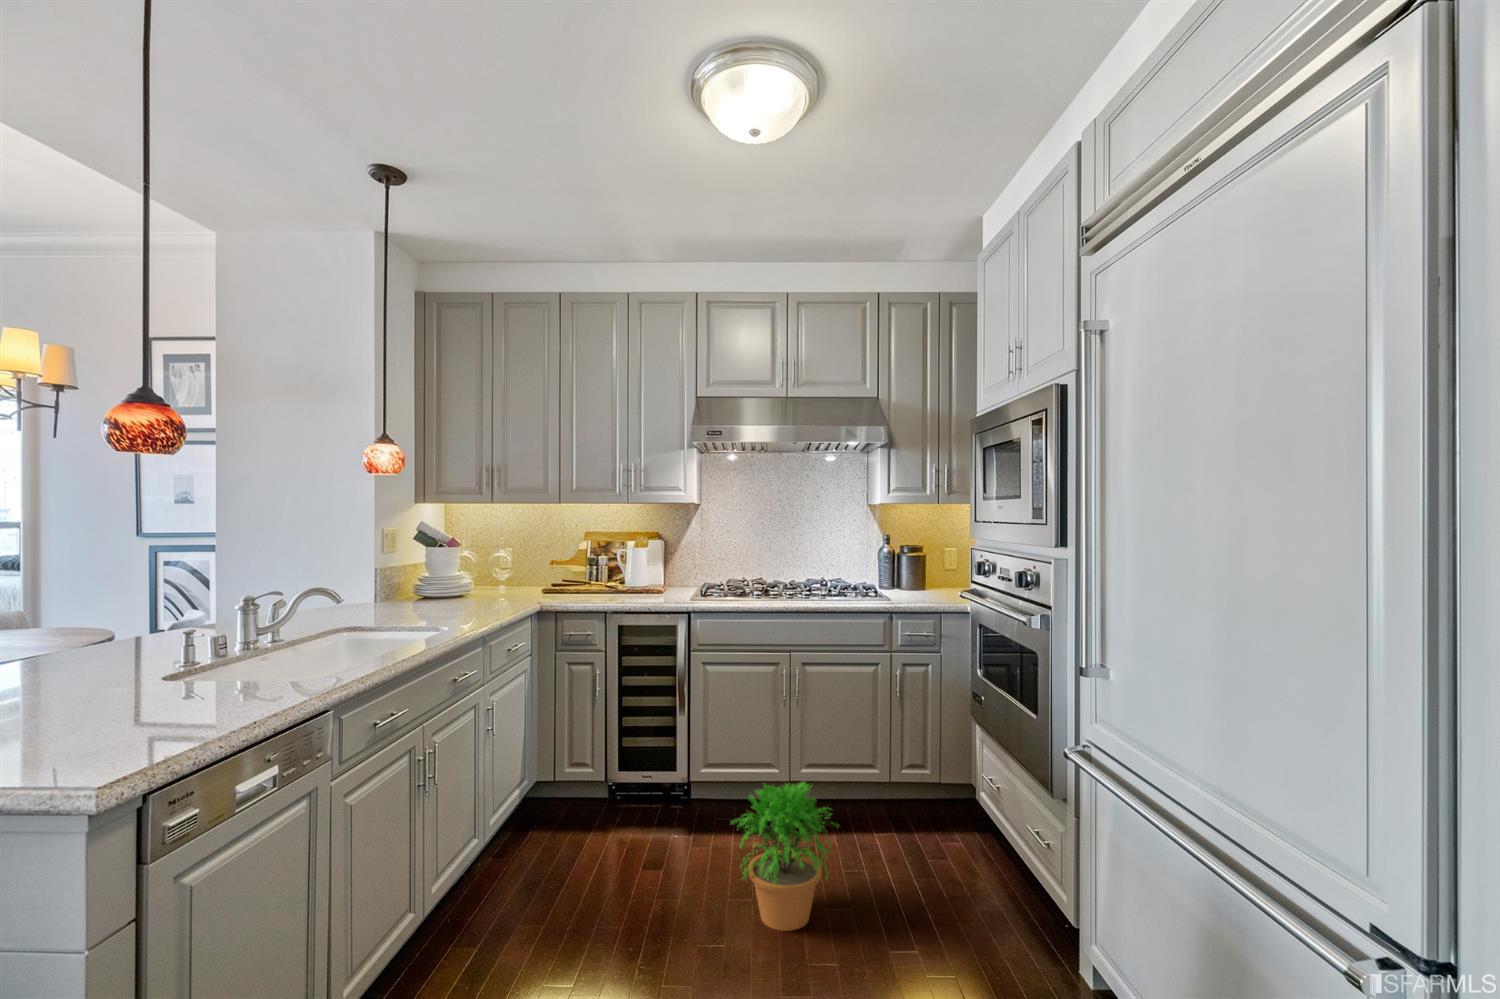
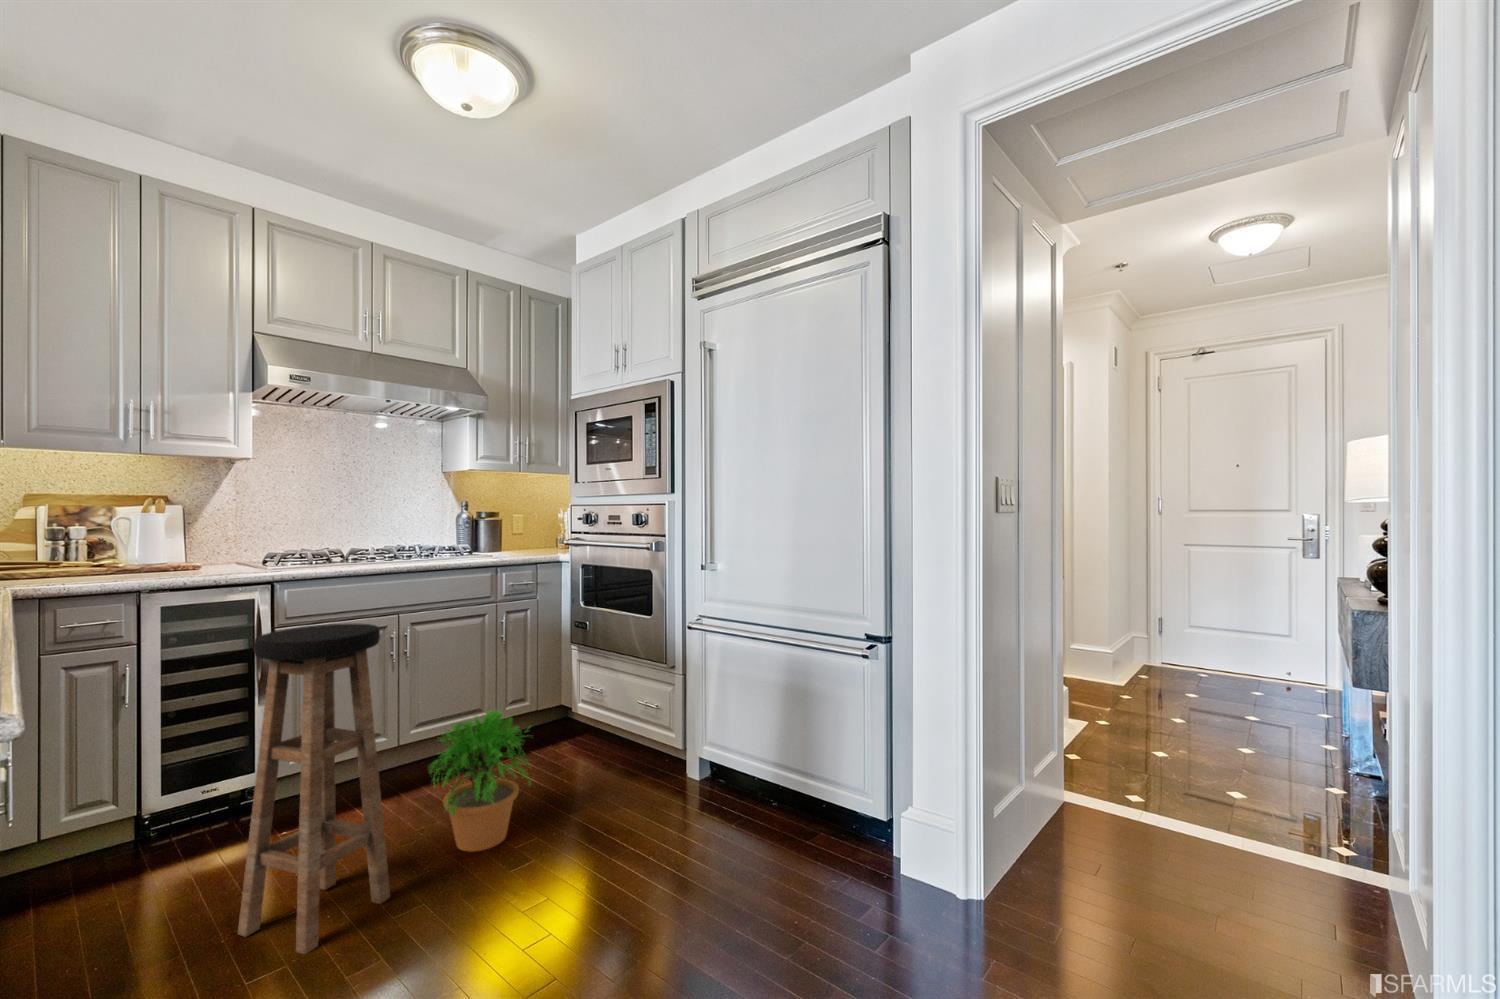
bar stool: none [585,667,679,955] -> present [238,624,390,954]

